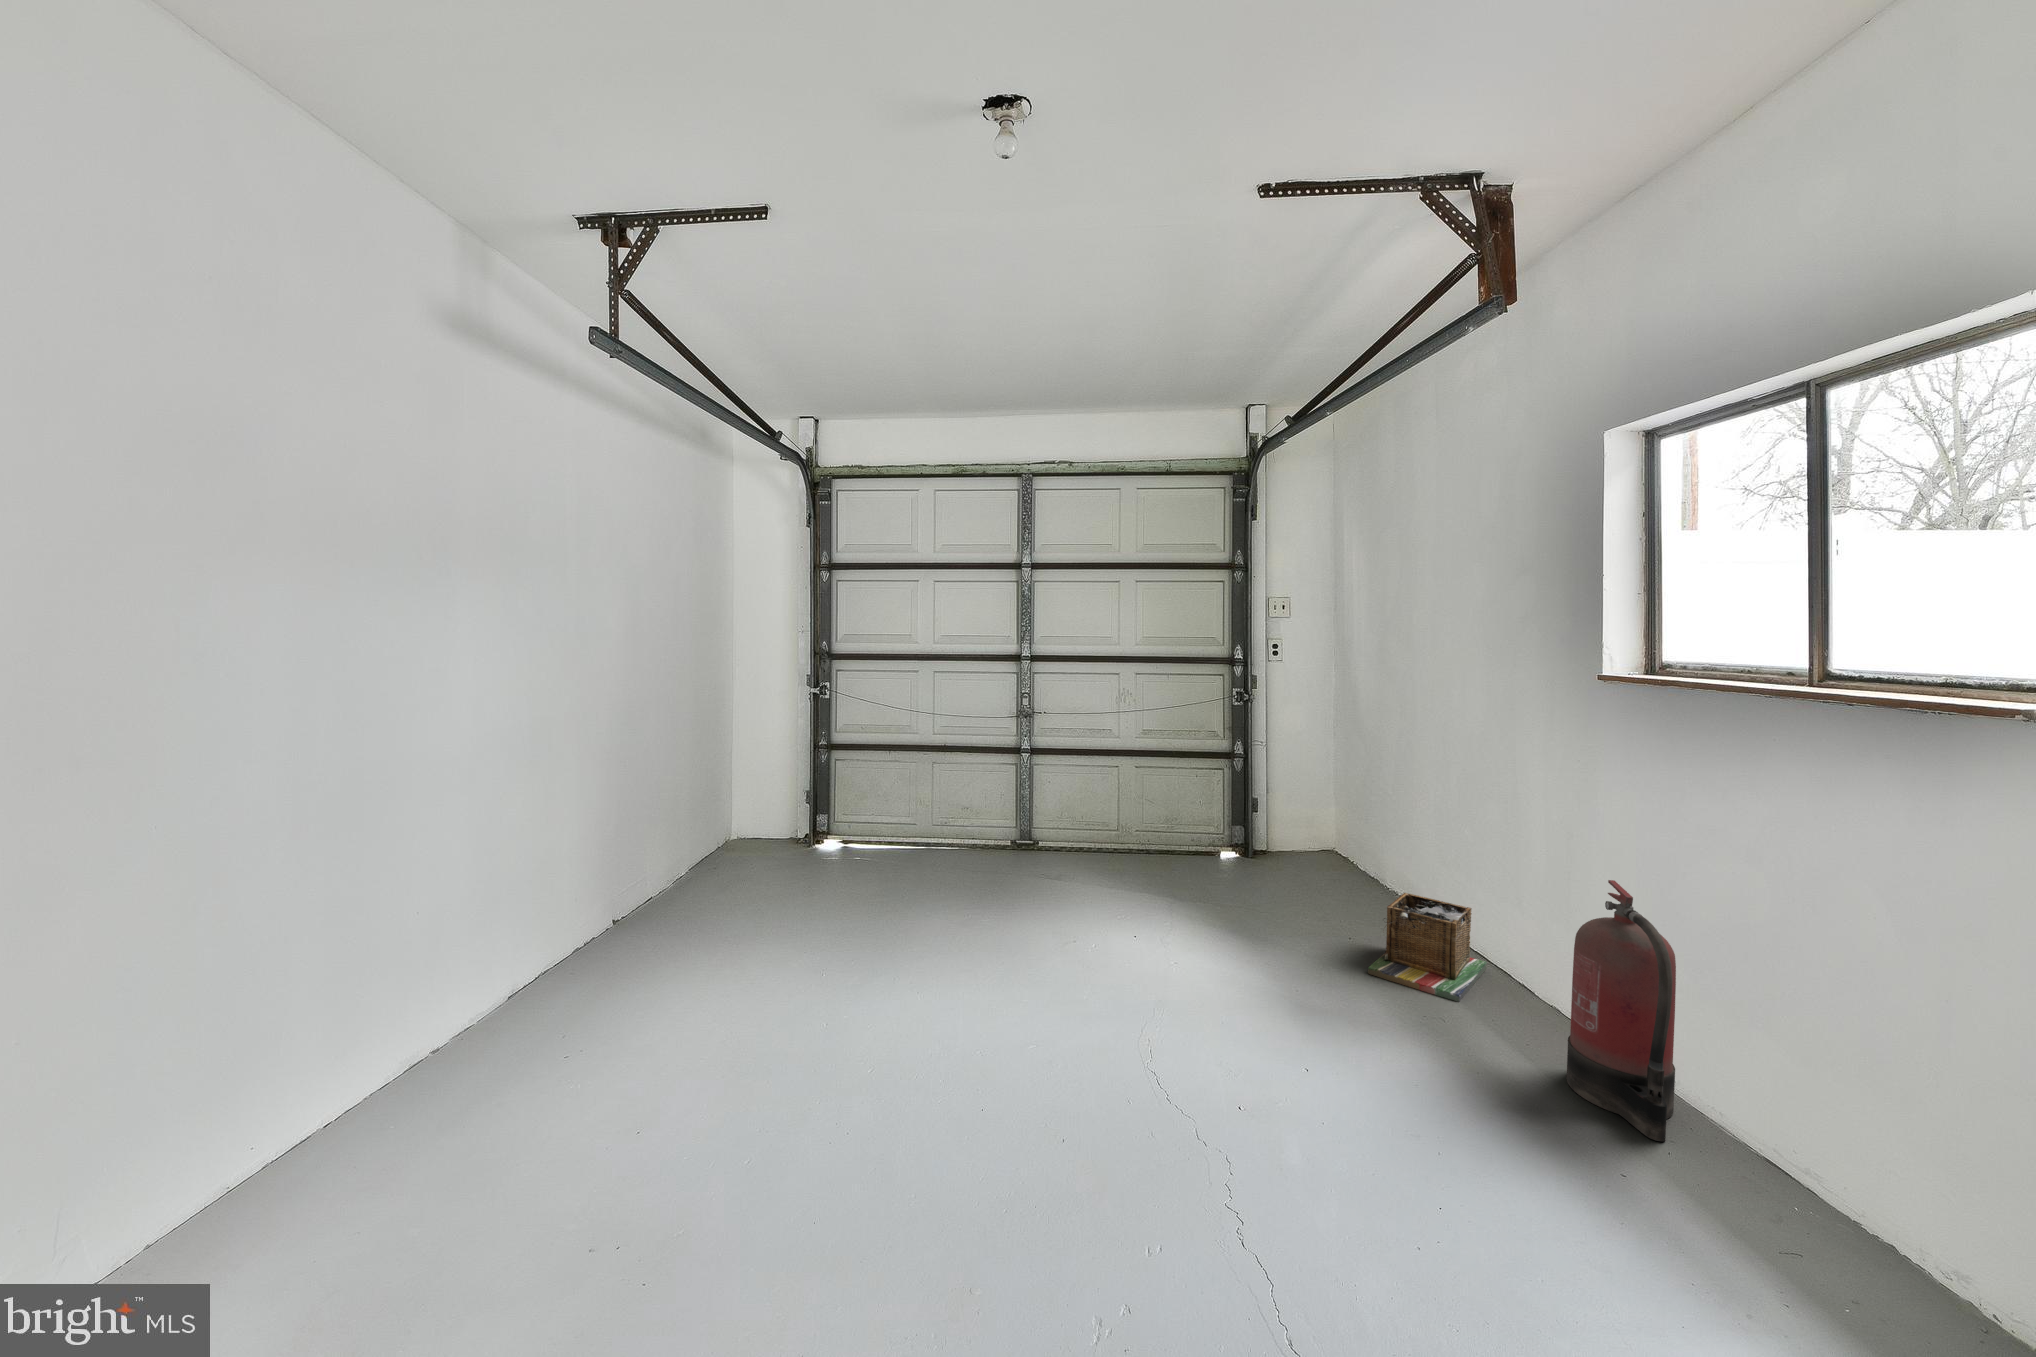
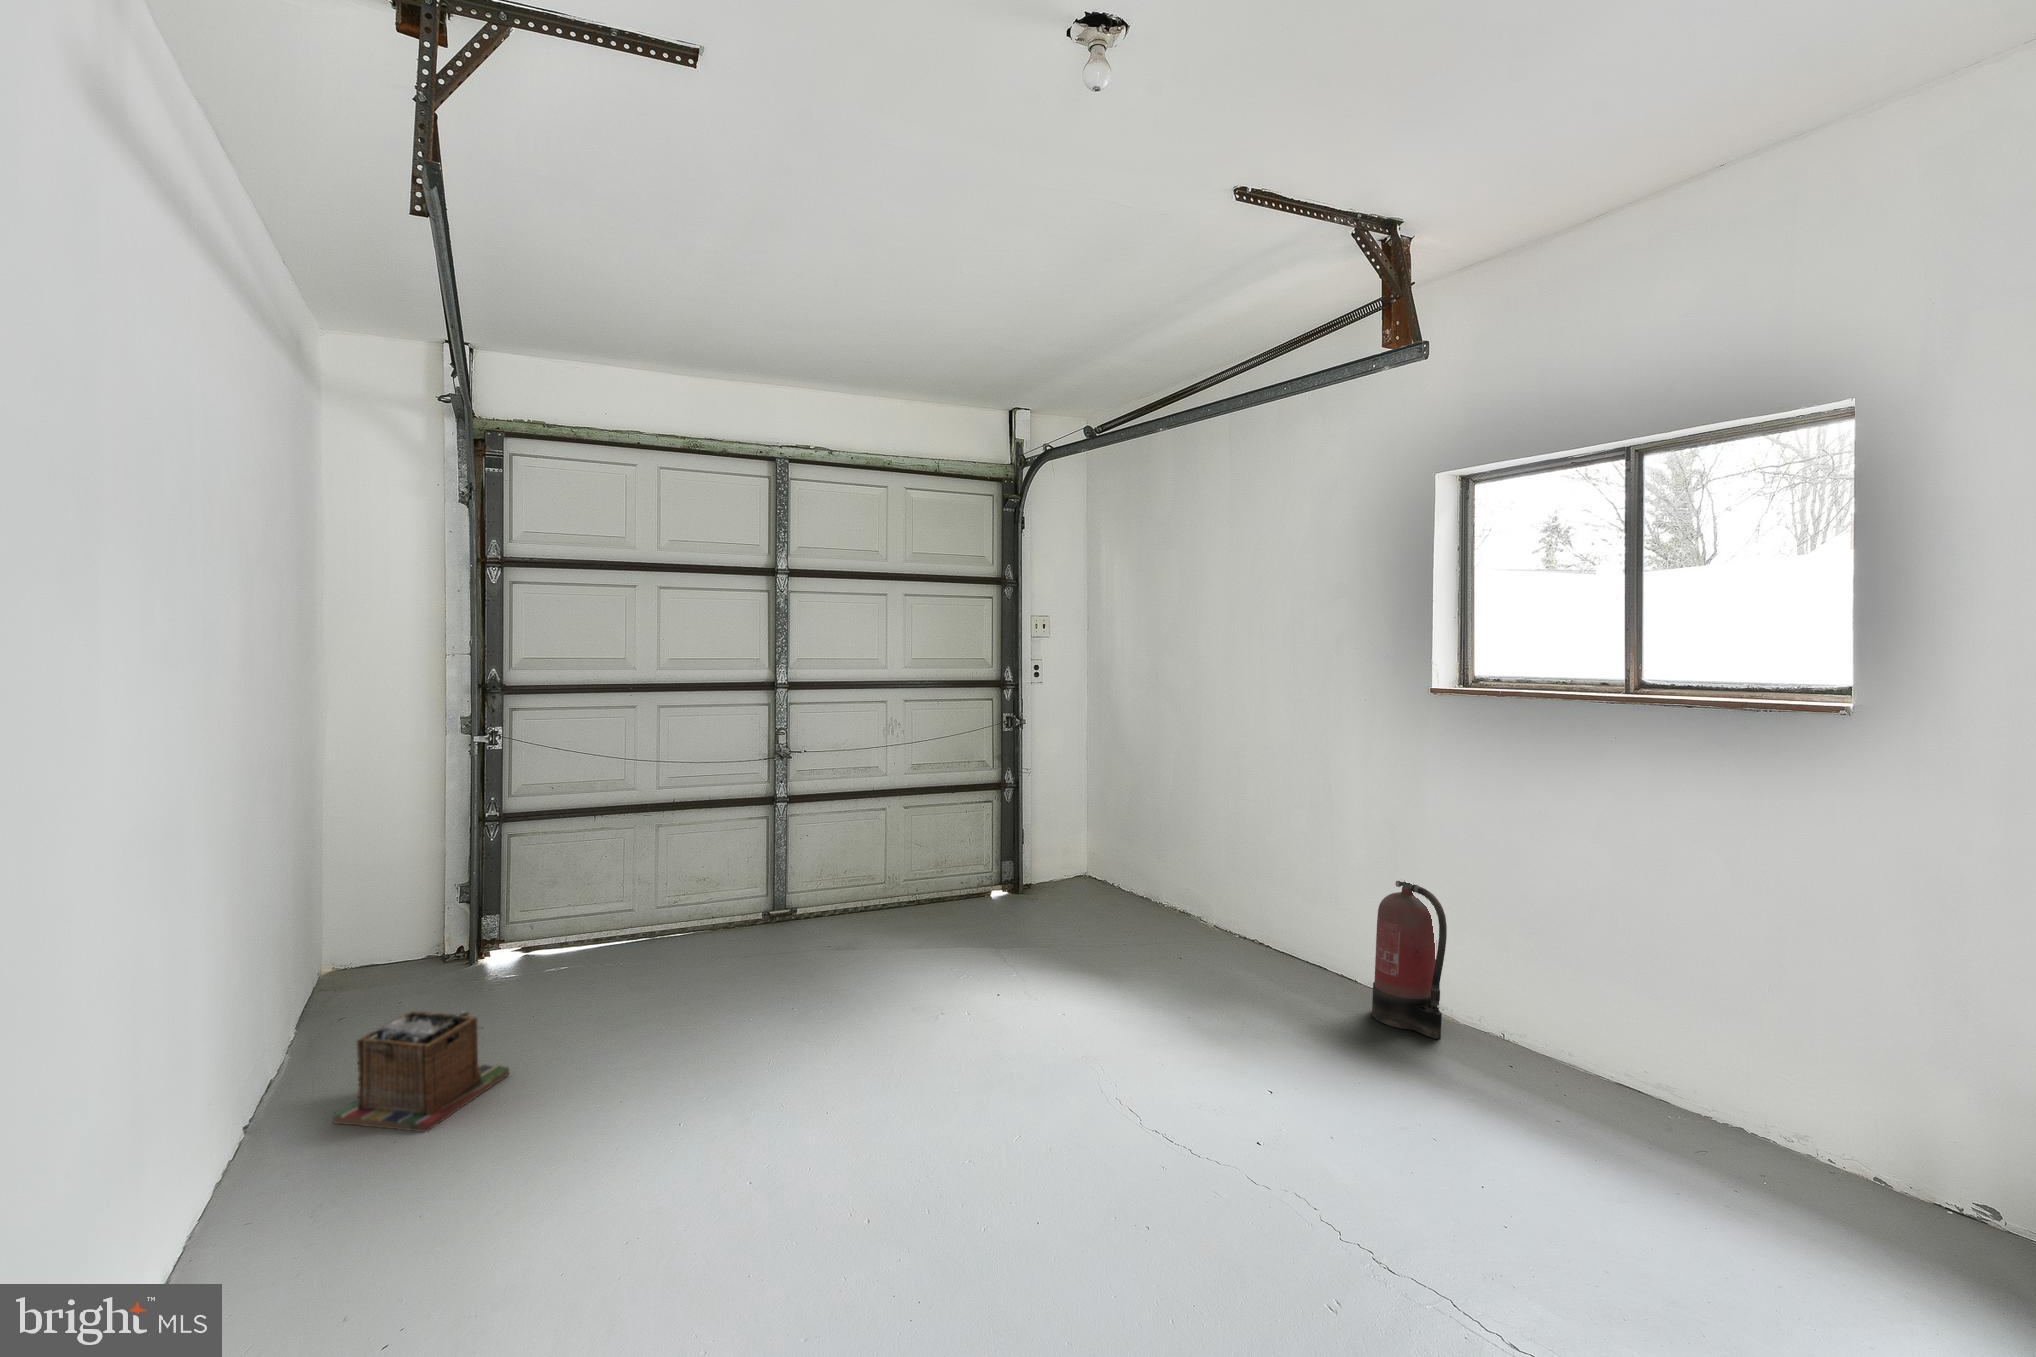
laundry basket: present [1368,893,1486,1002] -> present [333,1011,509,1132]

